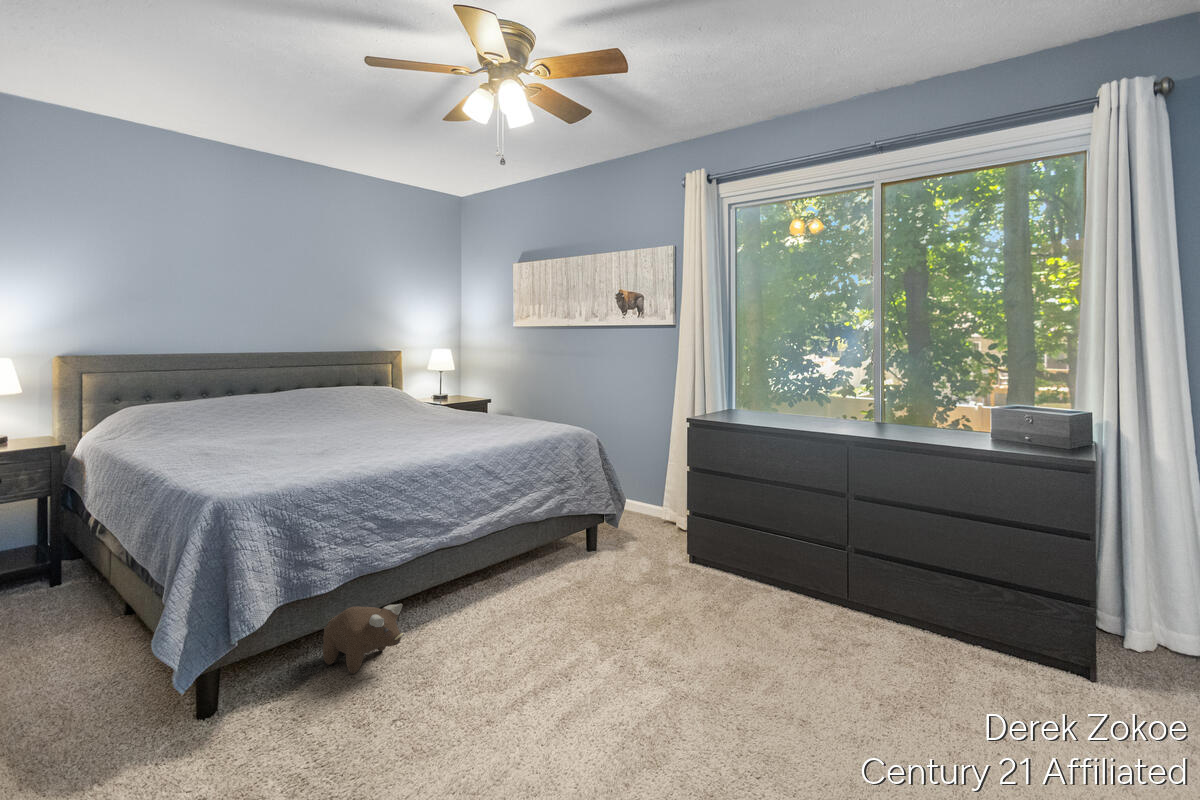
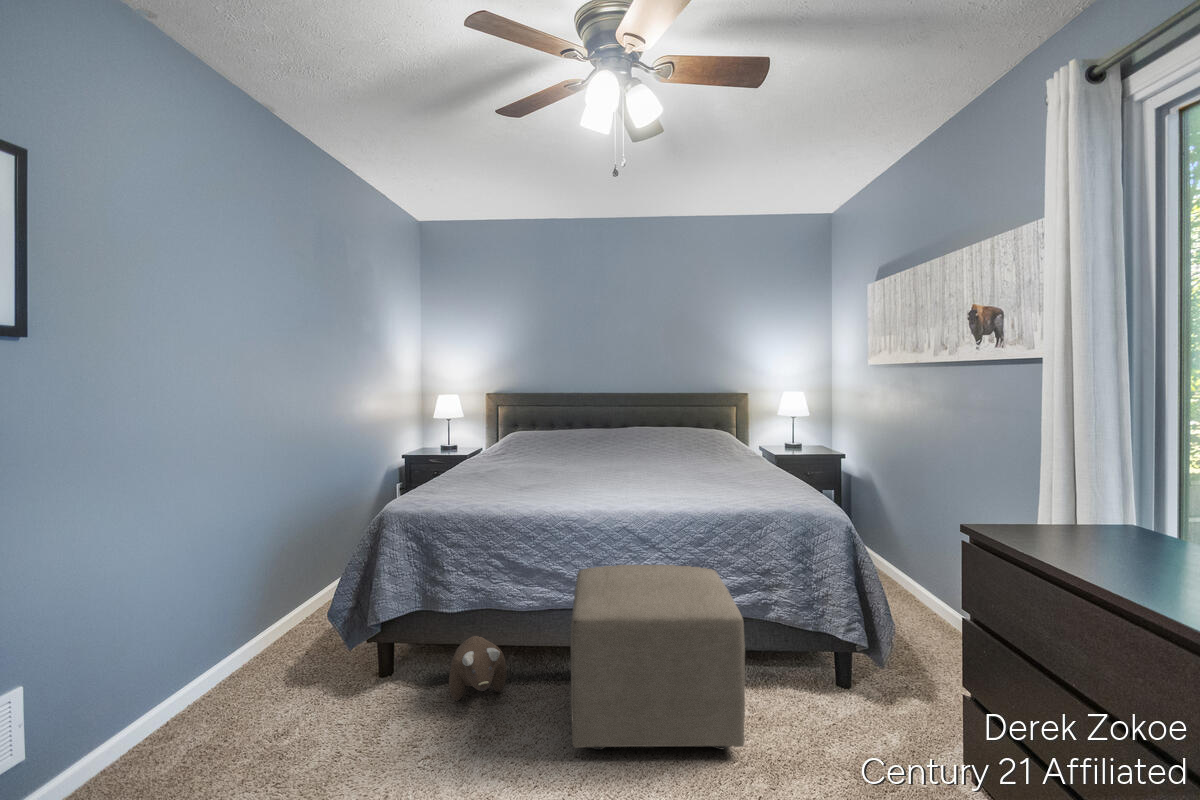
ottoman: none [426,485,598,640] -> present [571,565,745,750]

